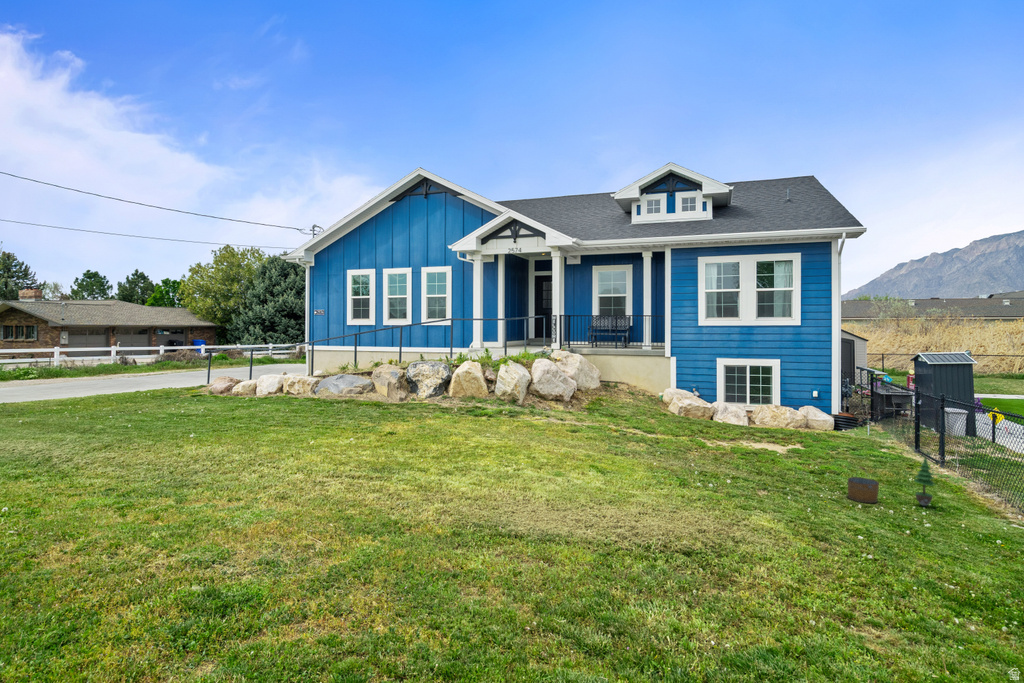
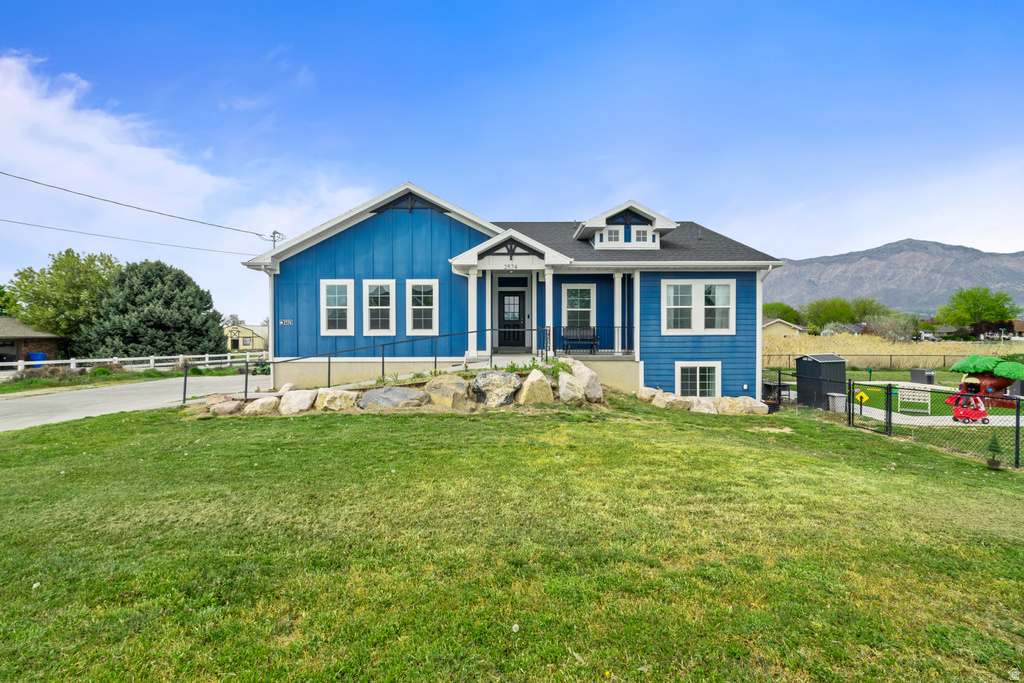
bucket: present [848,467,879,503] -> none [945,444,973,472]

